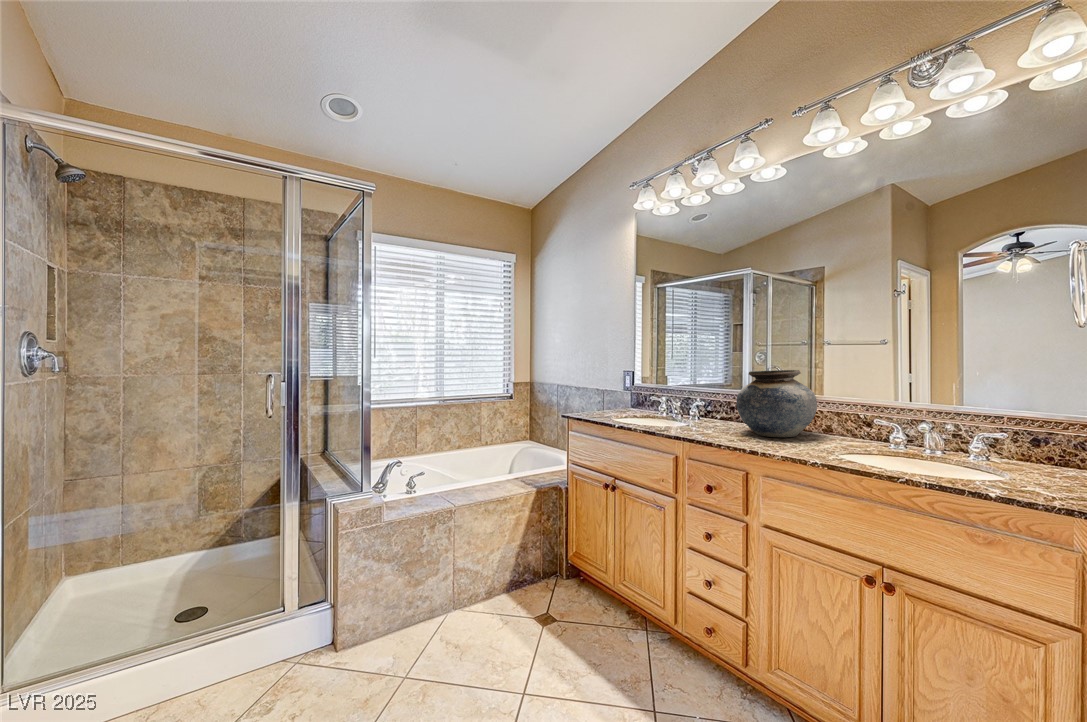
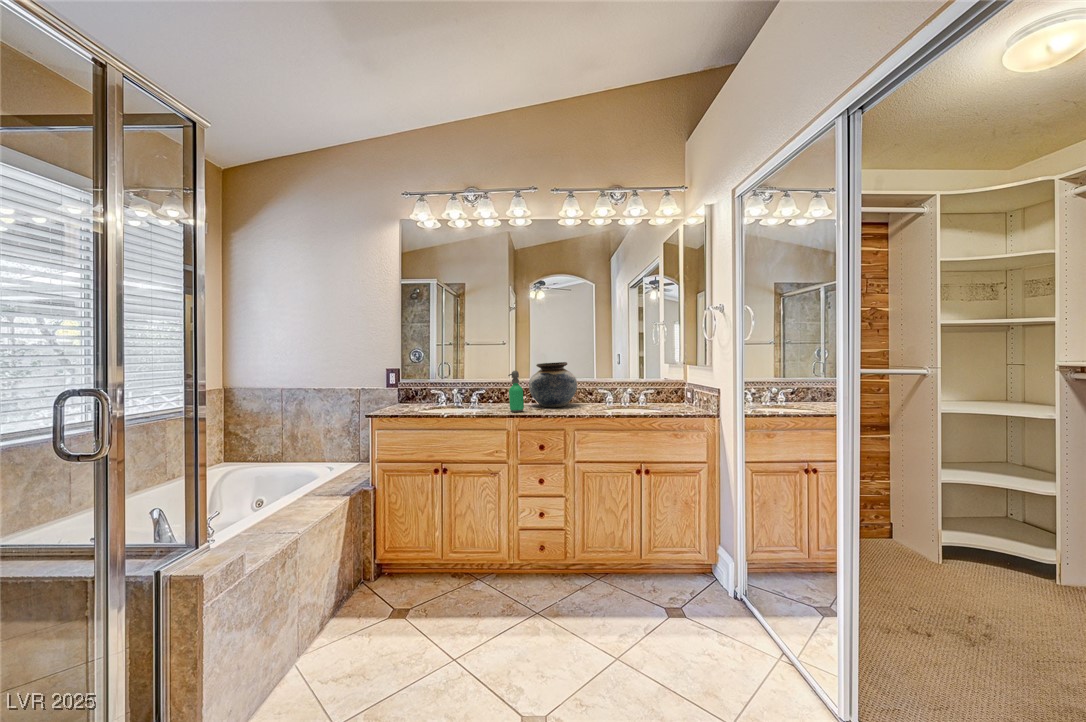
soap dispenser: none [684,380,710,435] -> present [508,371,524,412]

